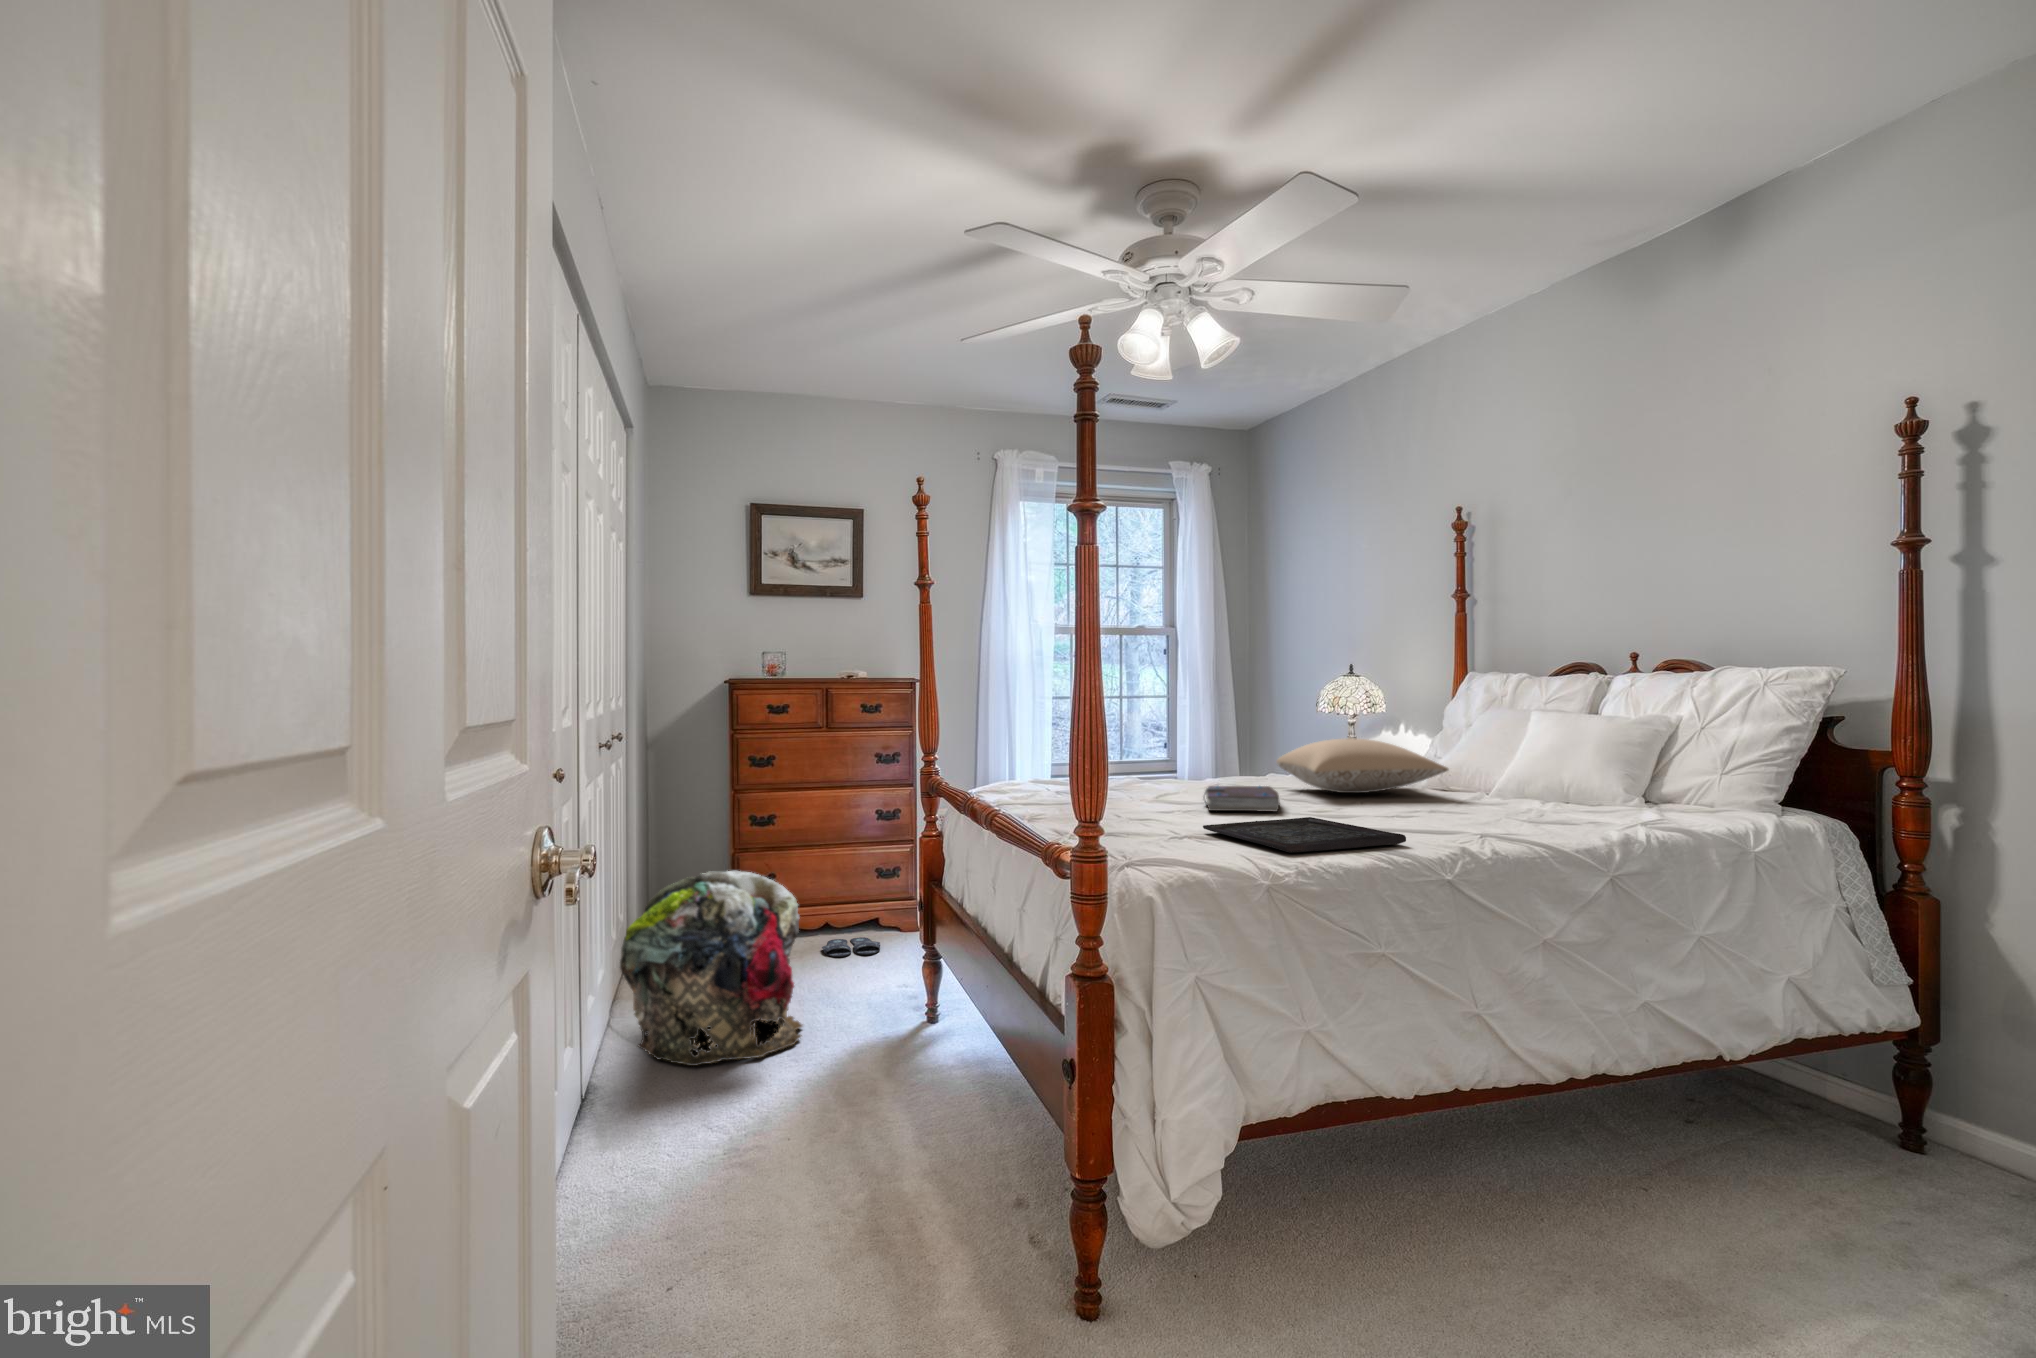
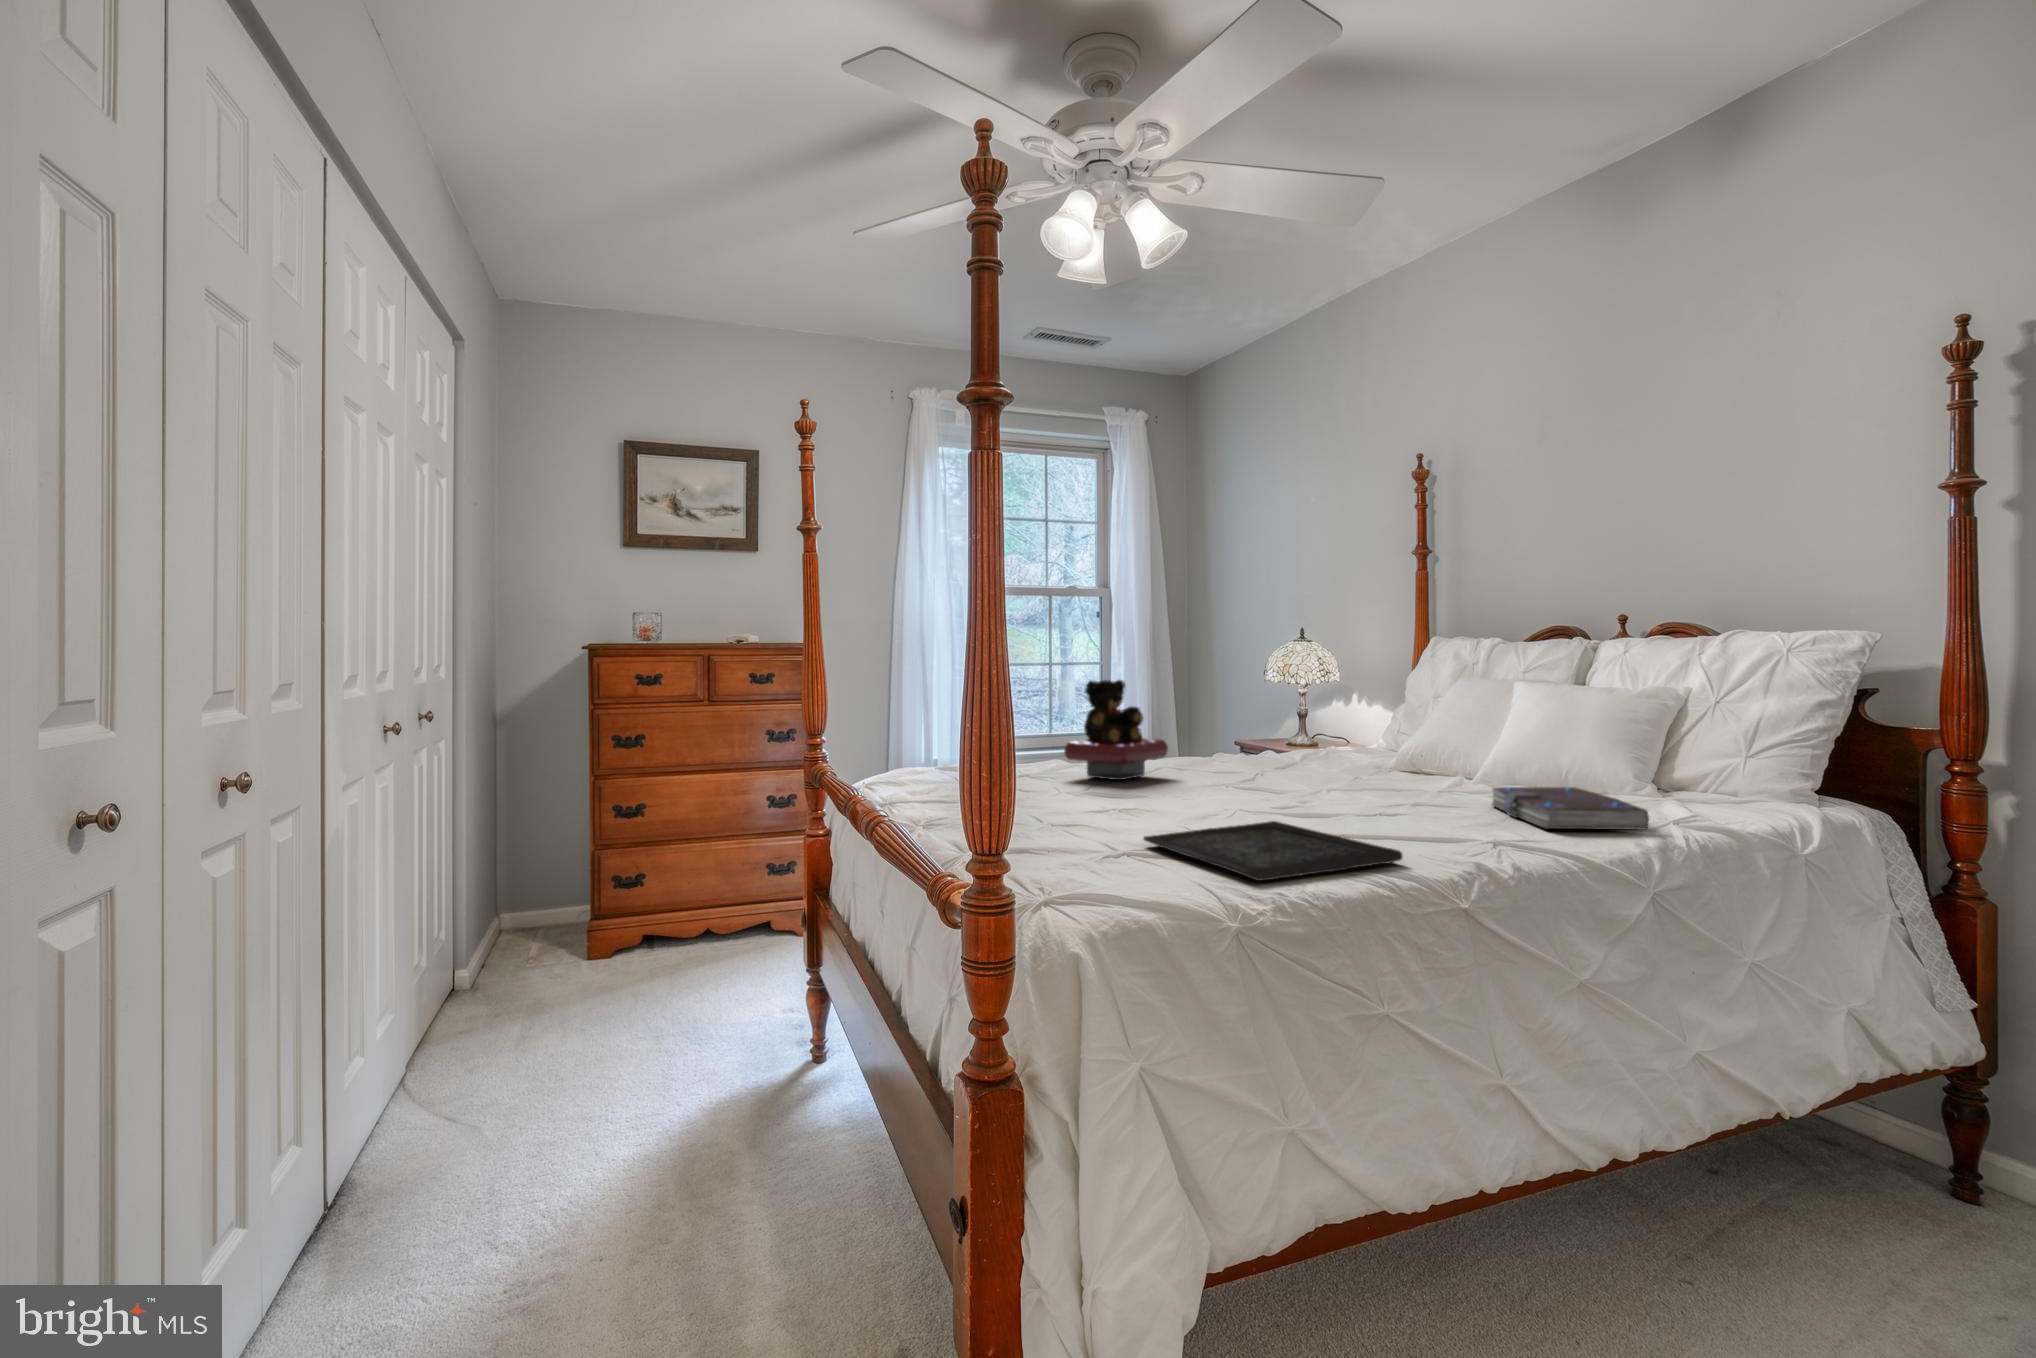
teddy bear: none [1138,707,1228,791] -> present [1064,680,1168,780]
pillow: present [1276,738,1449,793] -> none [1224,716,1426,780]
book: present [1205,786,1280,812] -> present [1491,787,1649,830]
laundry basket: present [620,871,802,1066] -> none [418,884,665,1136]
slippers: present [822,937,880,957] -> none [702,943,772,971]

